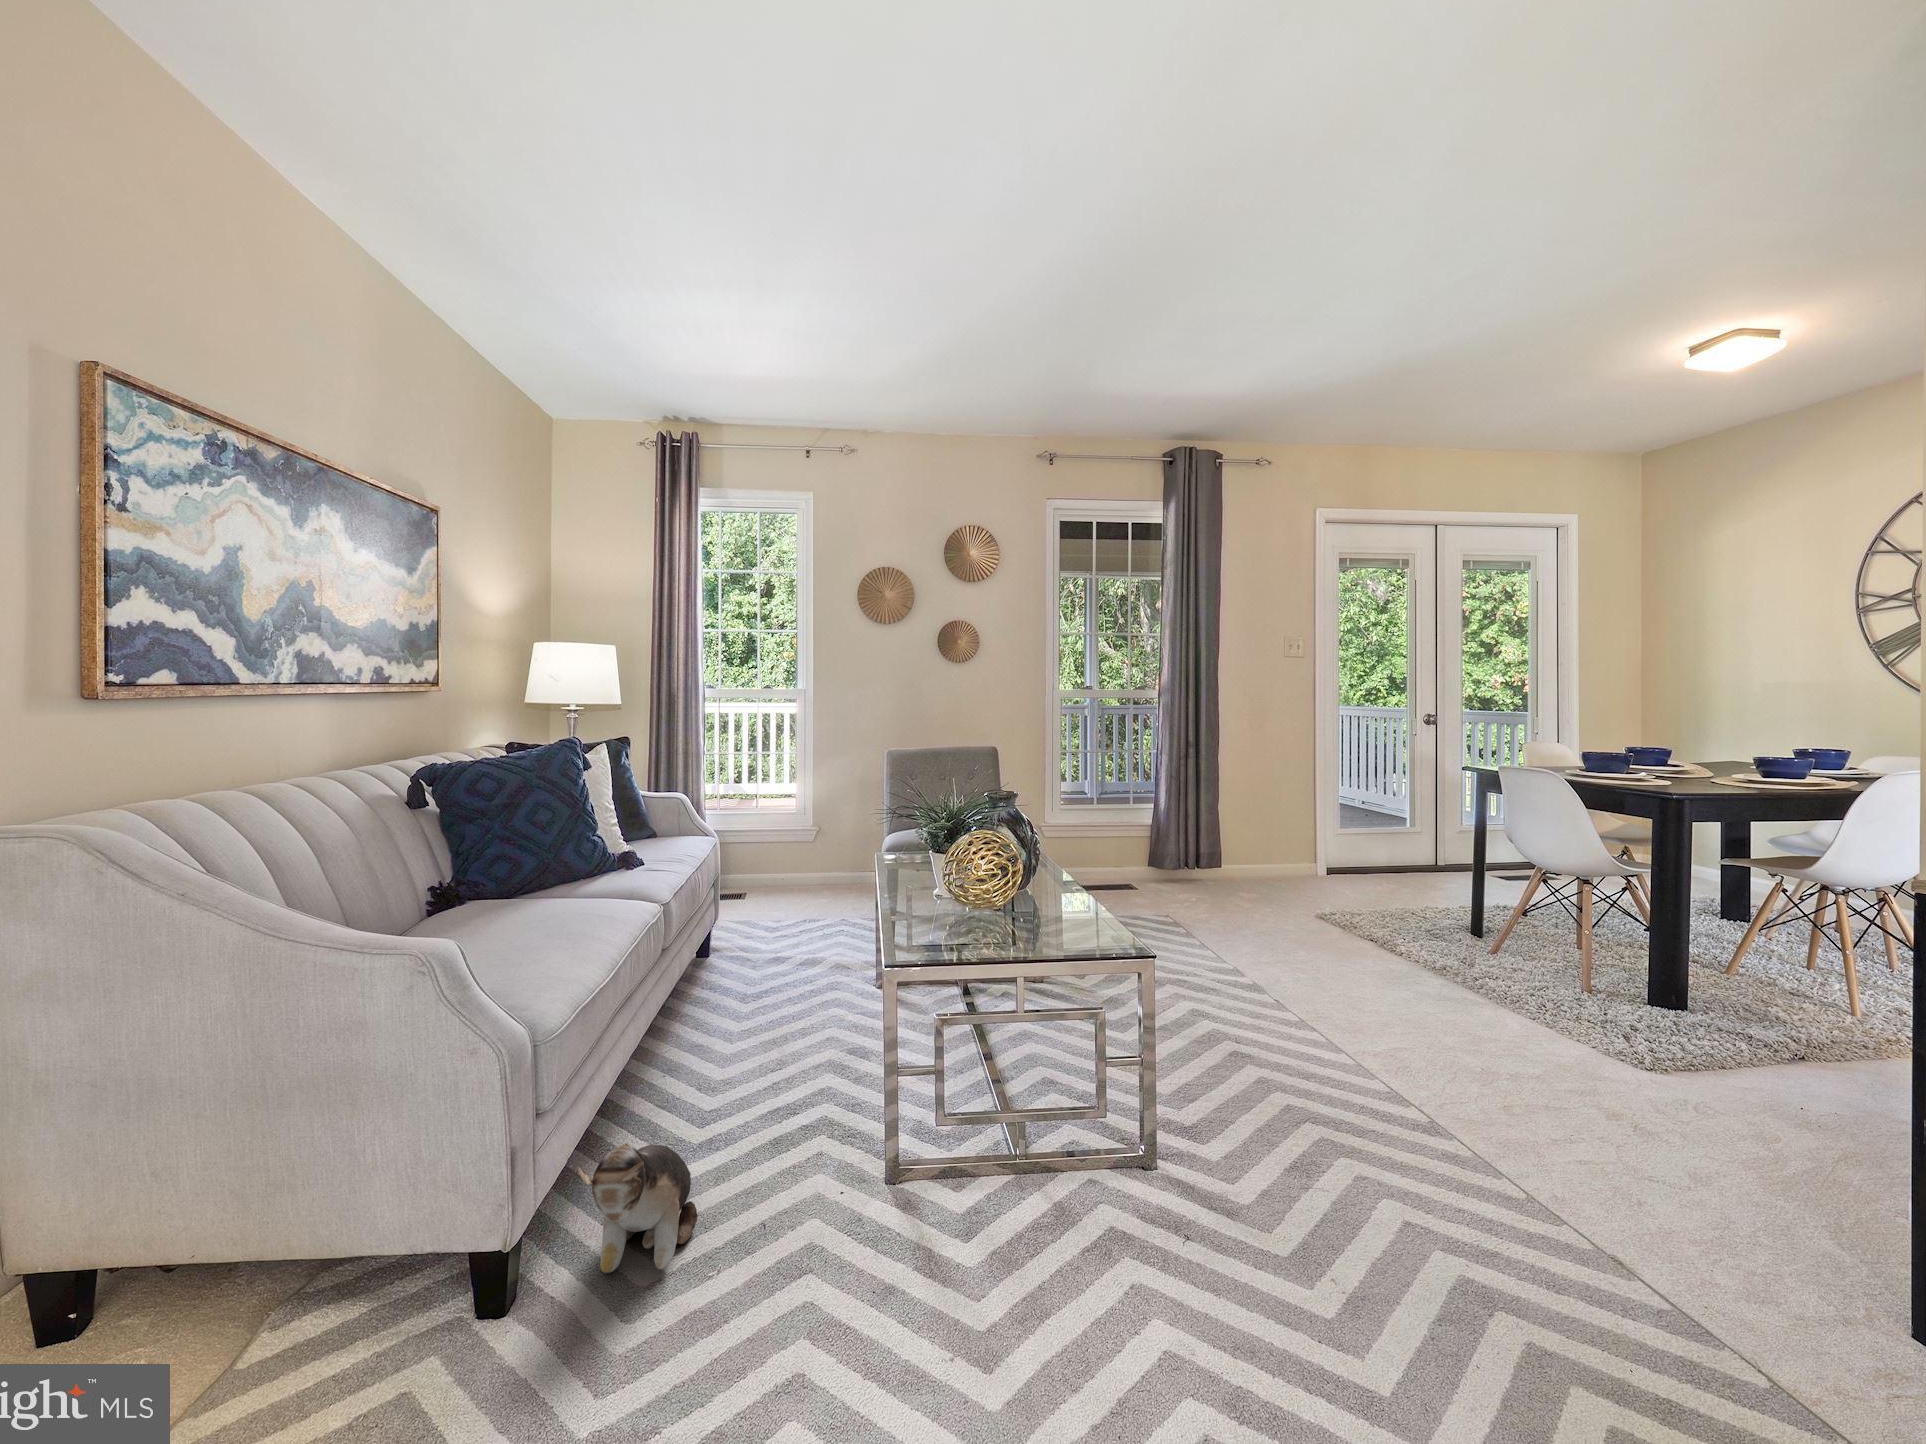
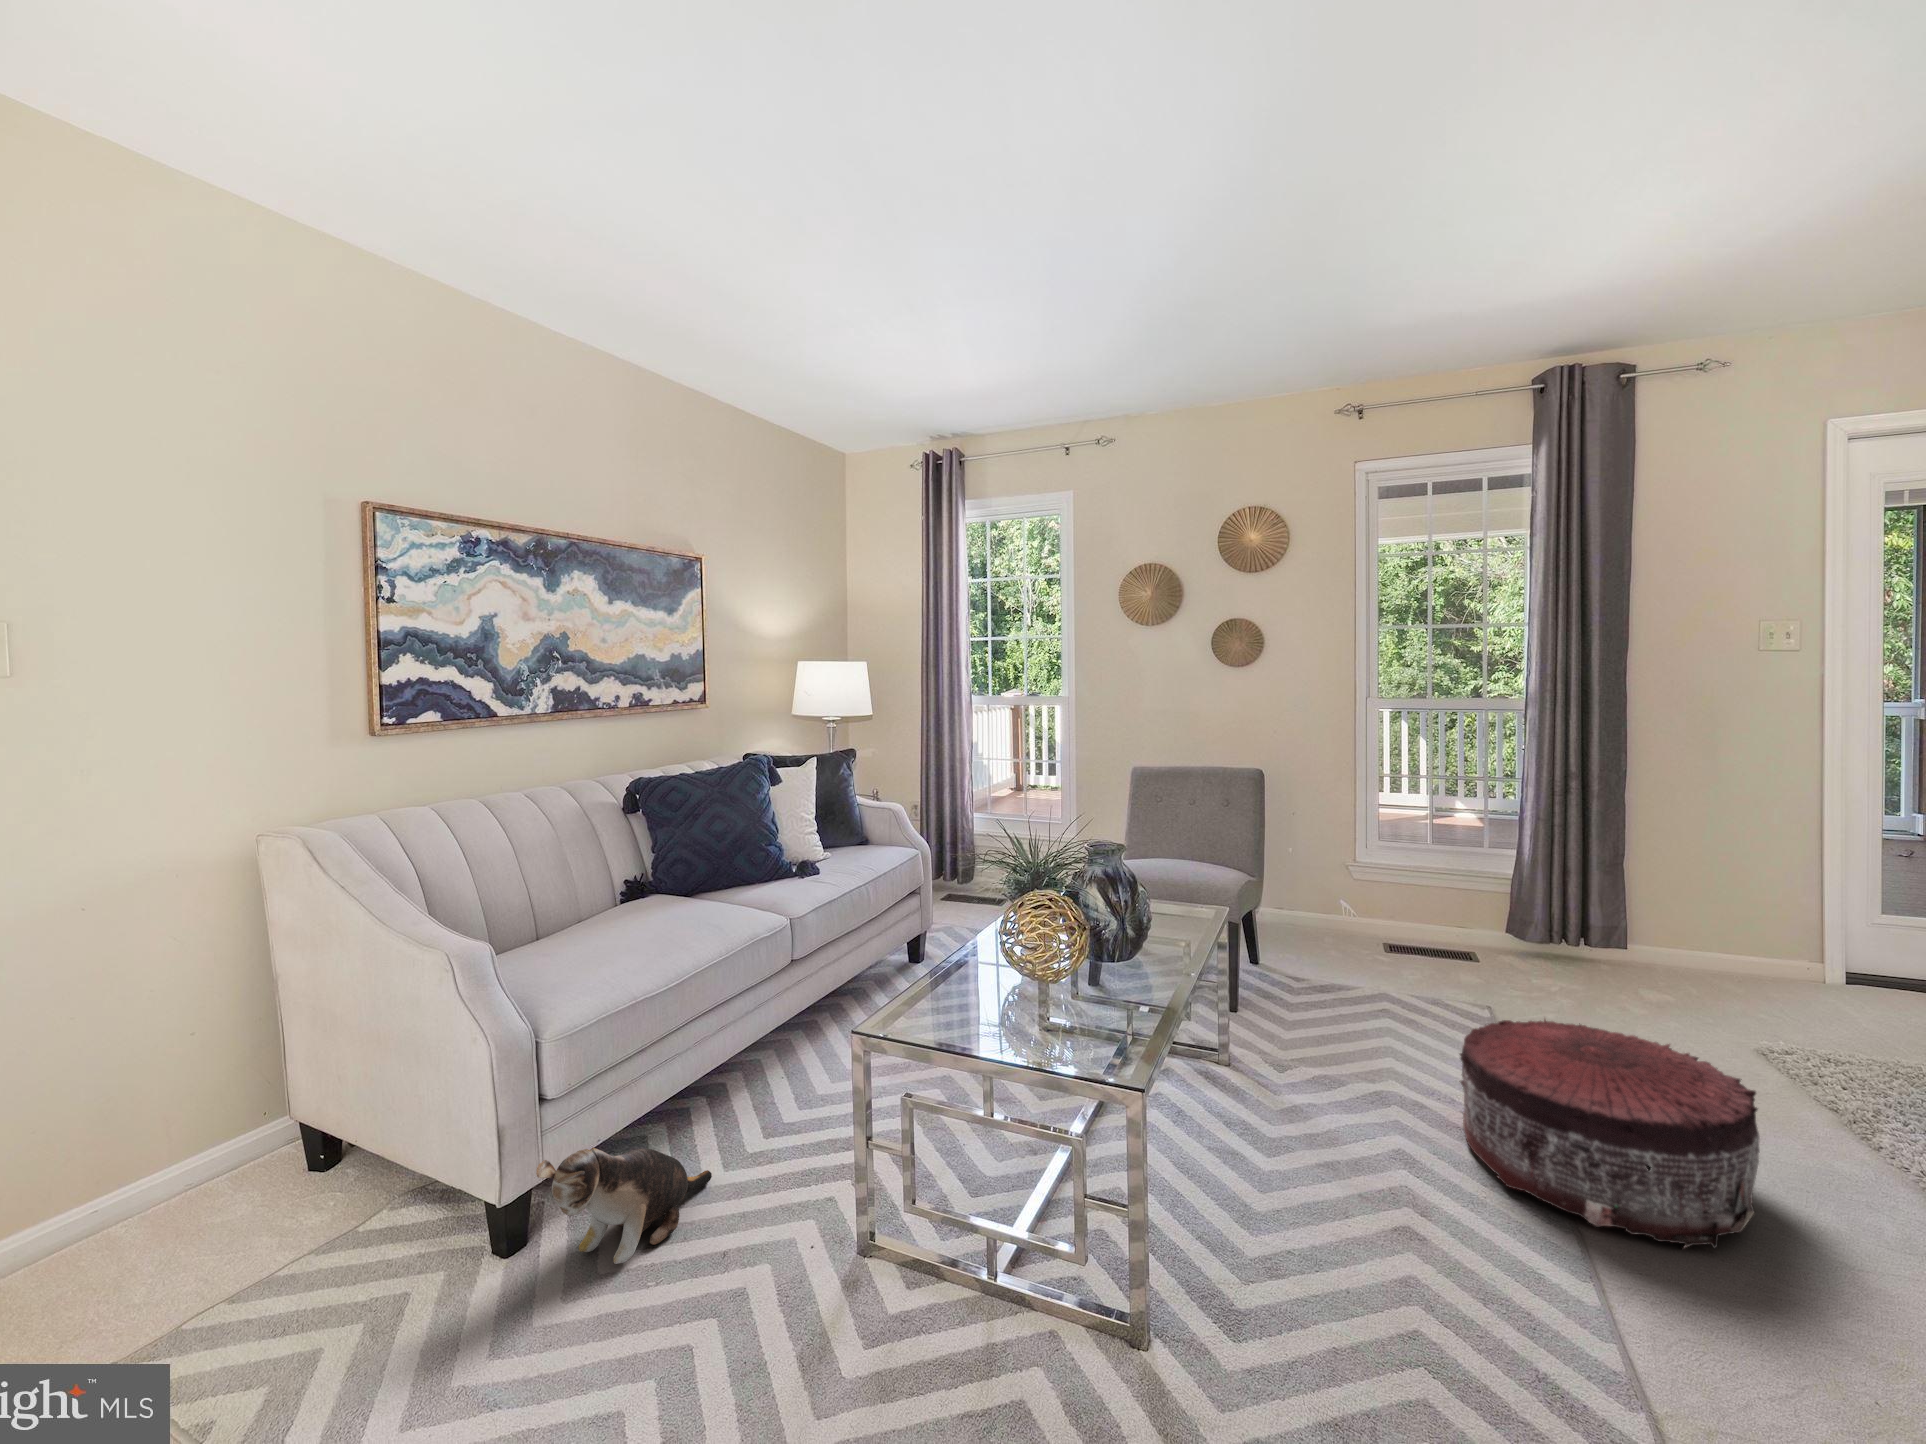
pouf: none [1246,906,1433,1038] -> present [1460,1019,1760,1248]

